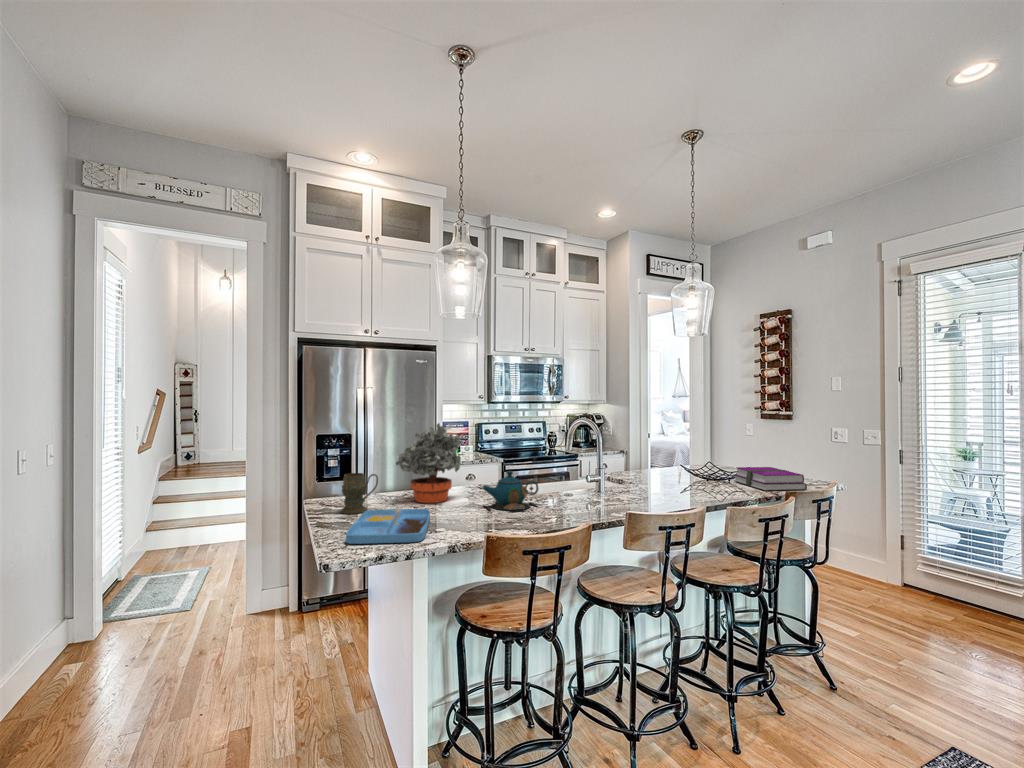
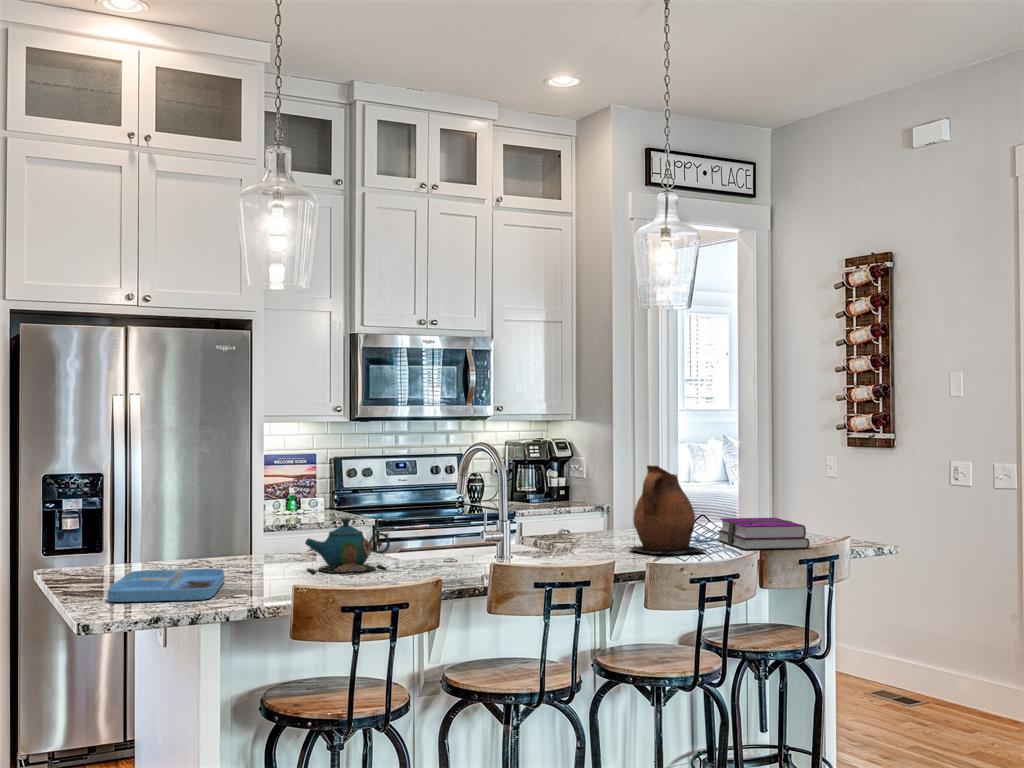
potted plant: present [396,423,462,503] -> none [177,448,279,568]
ceramic pitcher: none [684,435,743,494] -> present [630,465,706,554]
mug: present [341,473,378,514] -> none [95,522,150,579]

